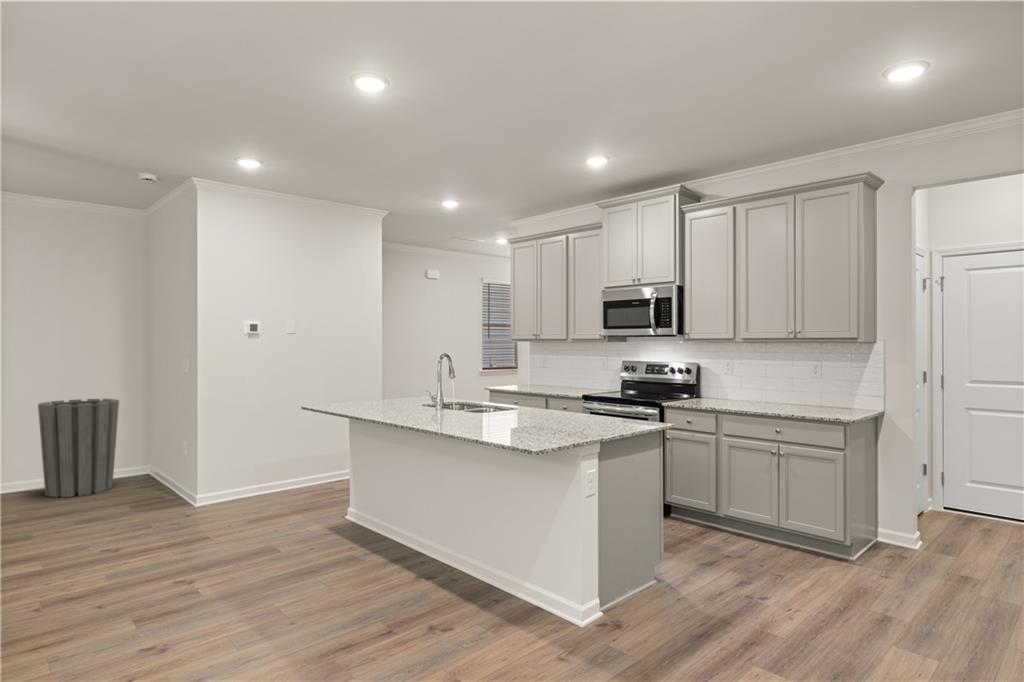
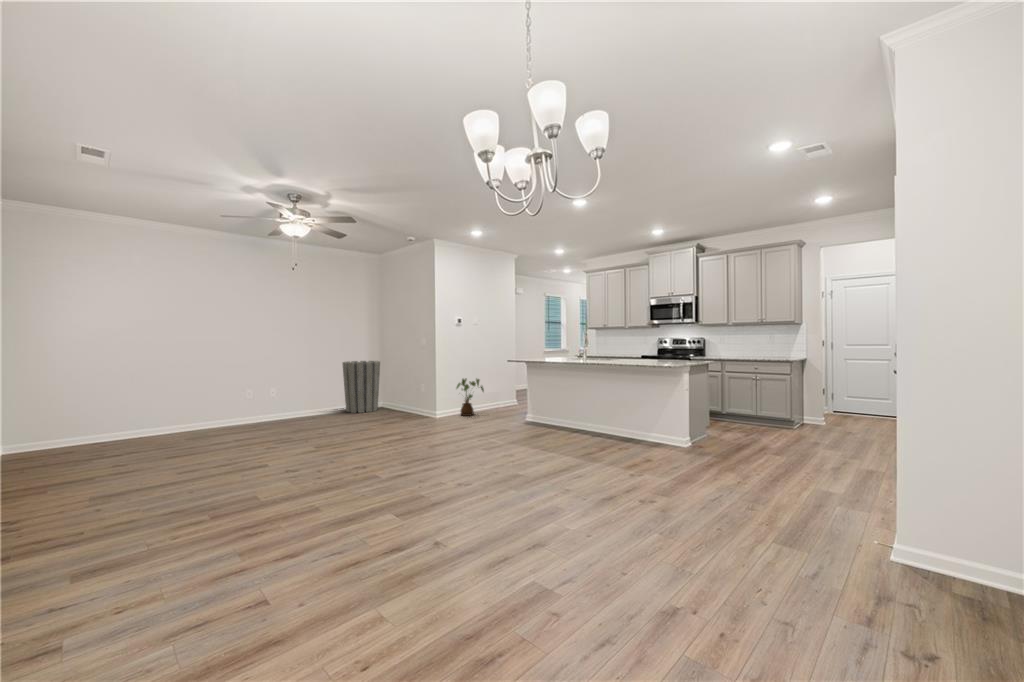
house plant: none [222,435,279,509] -> present [457,379,484,416]

